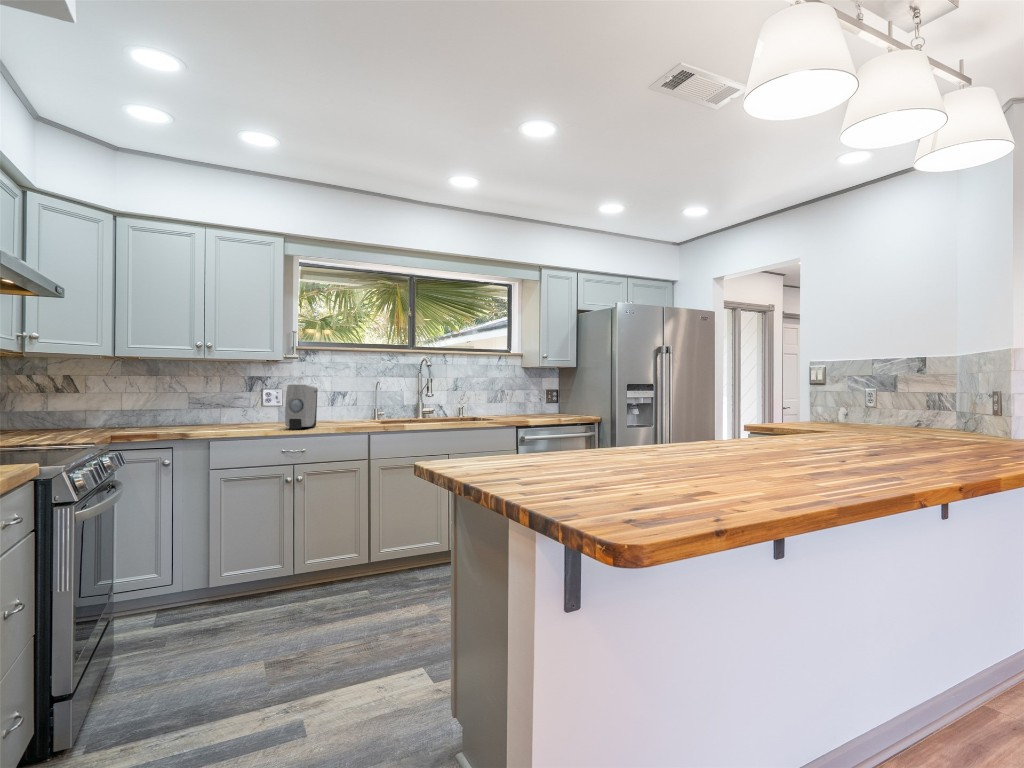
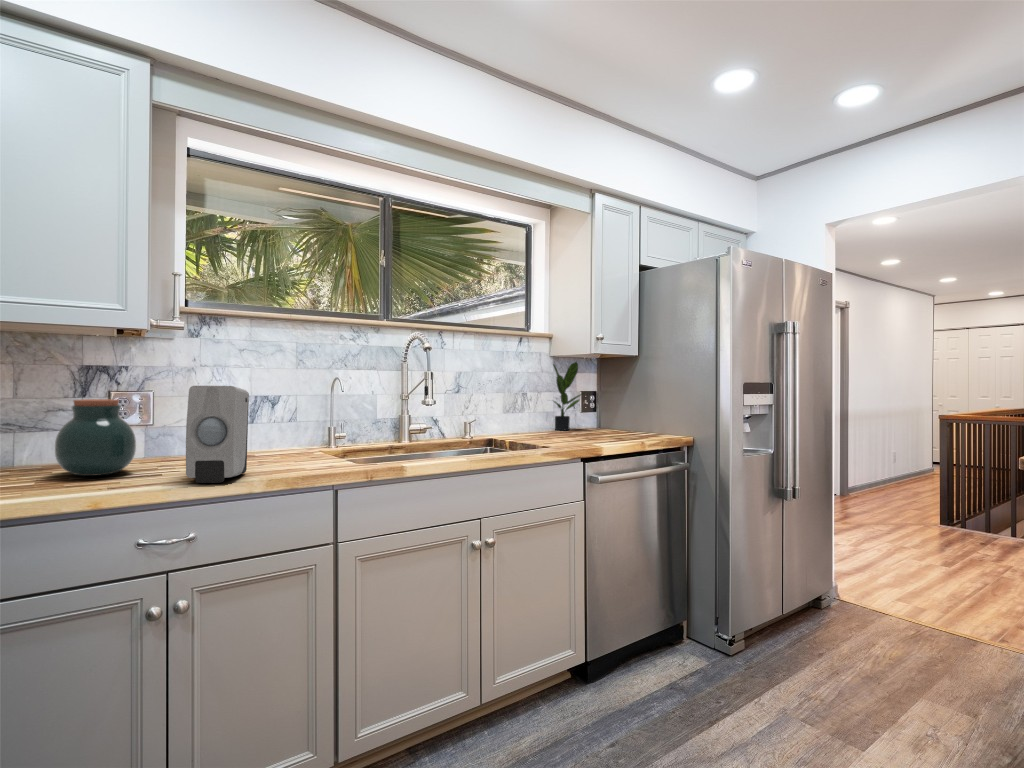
potted plant: none [520,371,542,414] -> present [553,362,582,430]
jar: none [234,392,269,426] -> present [55,399,136,476]

